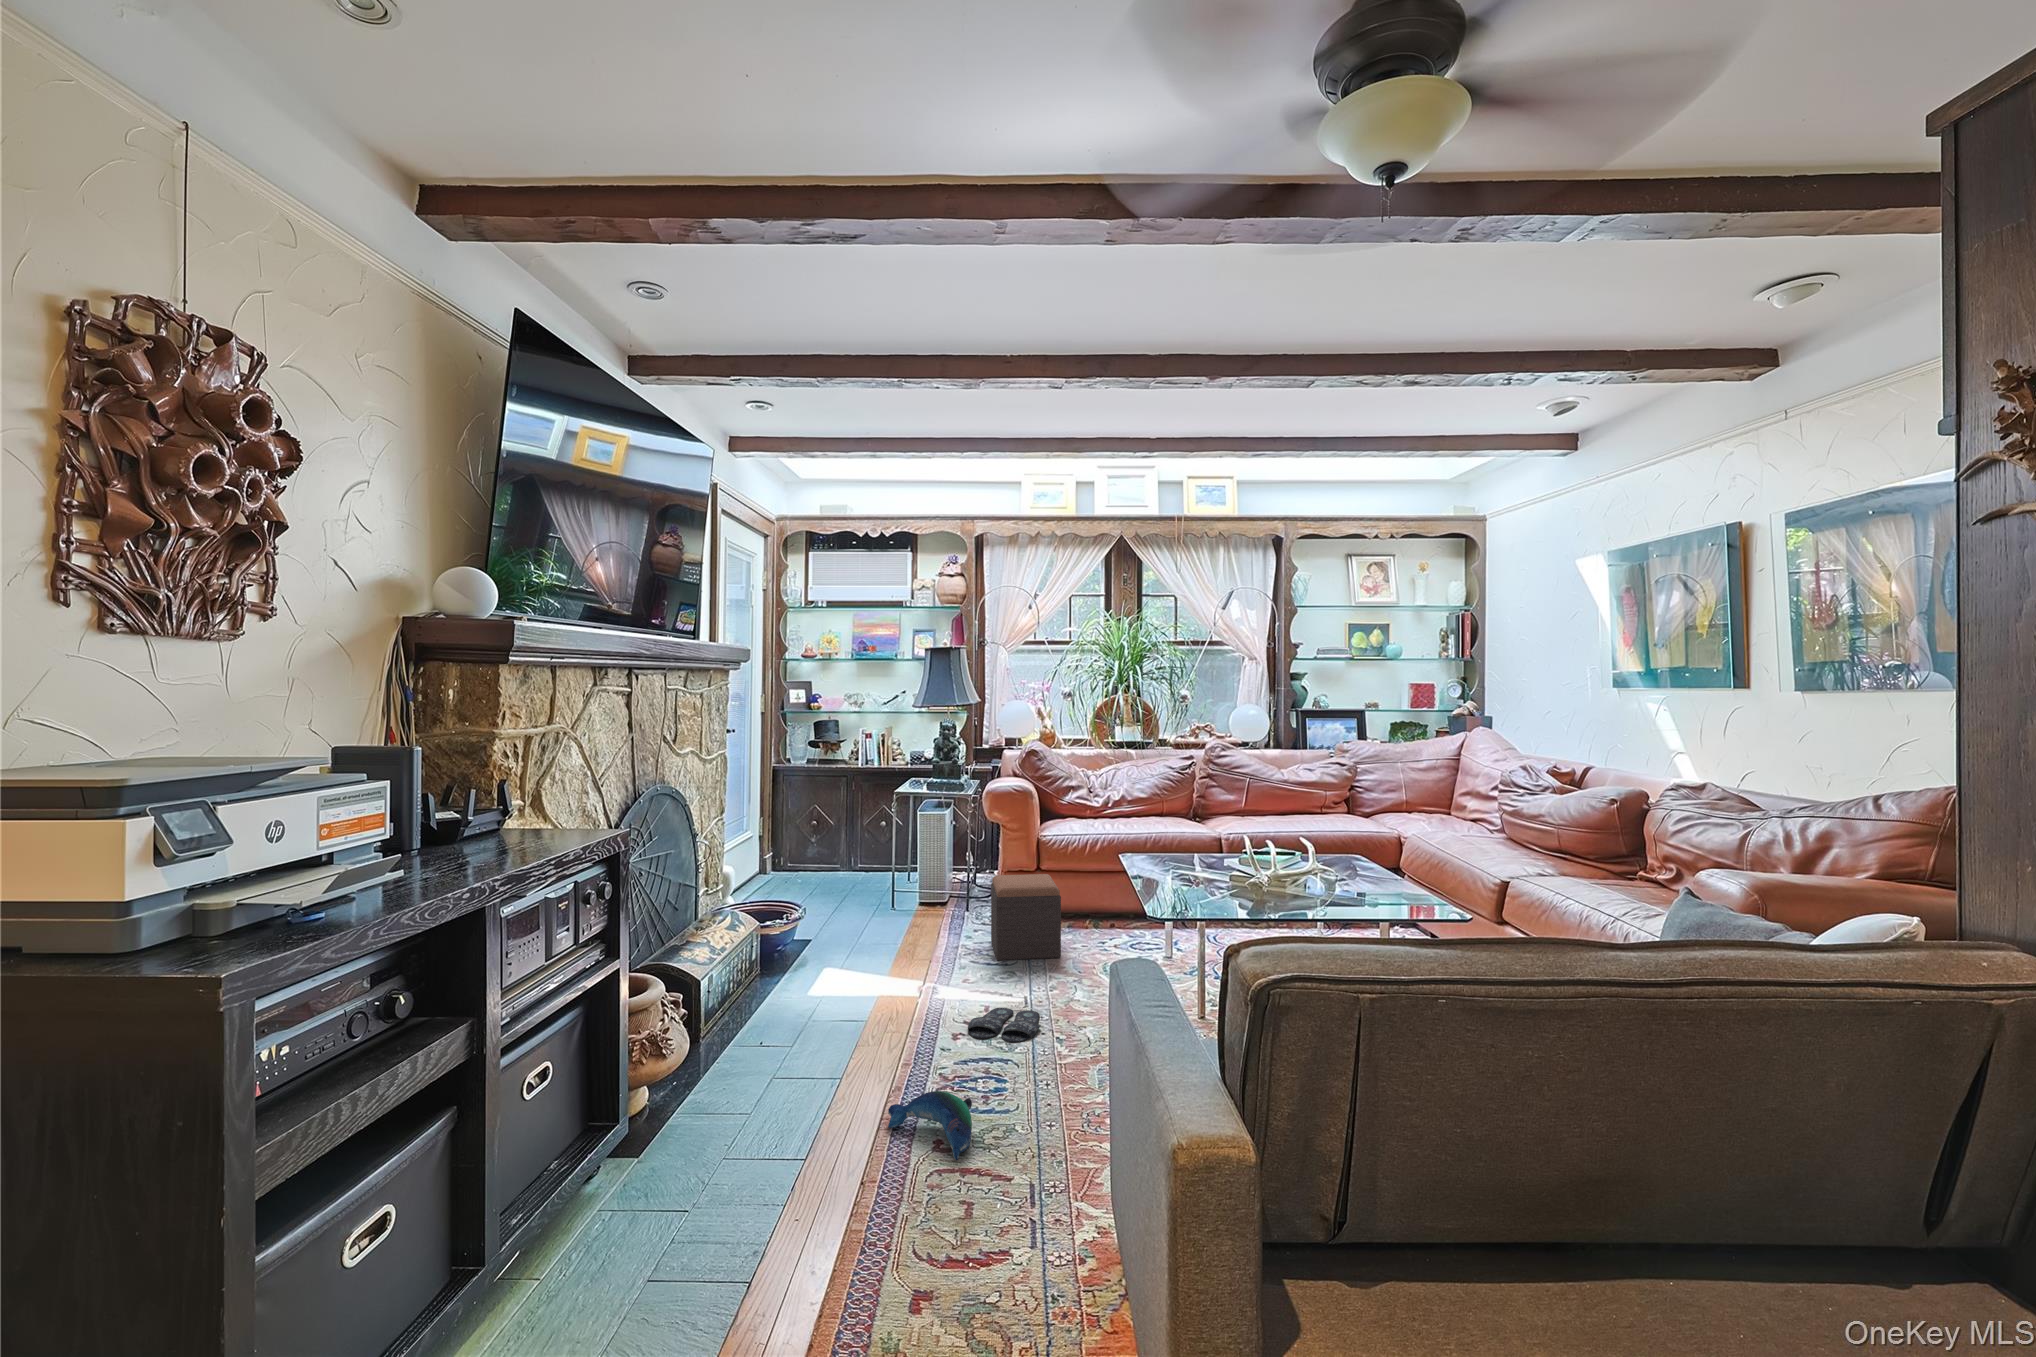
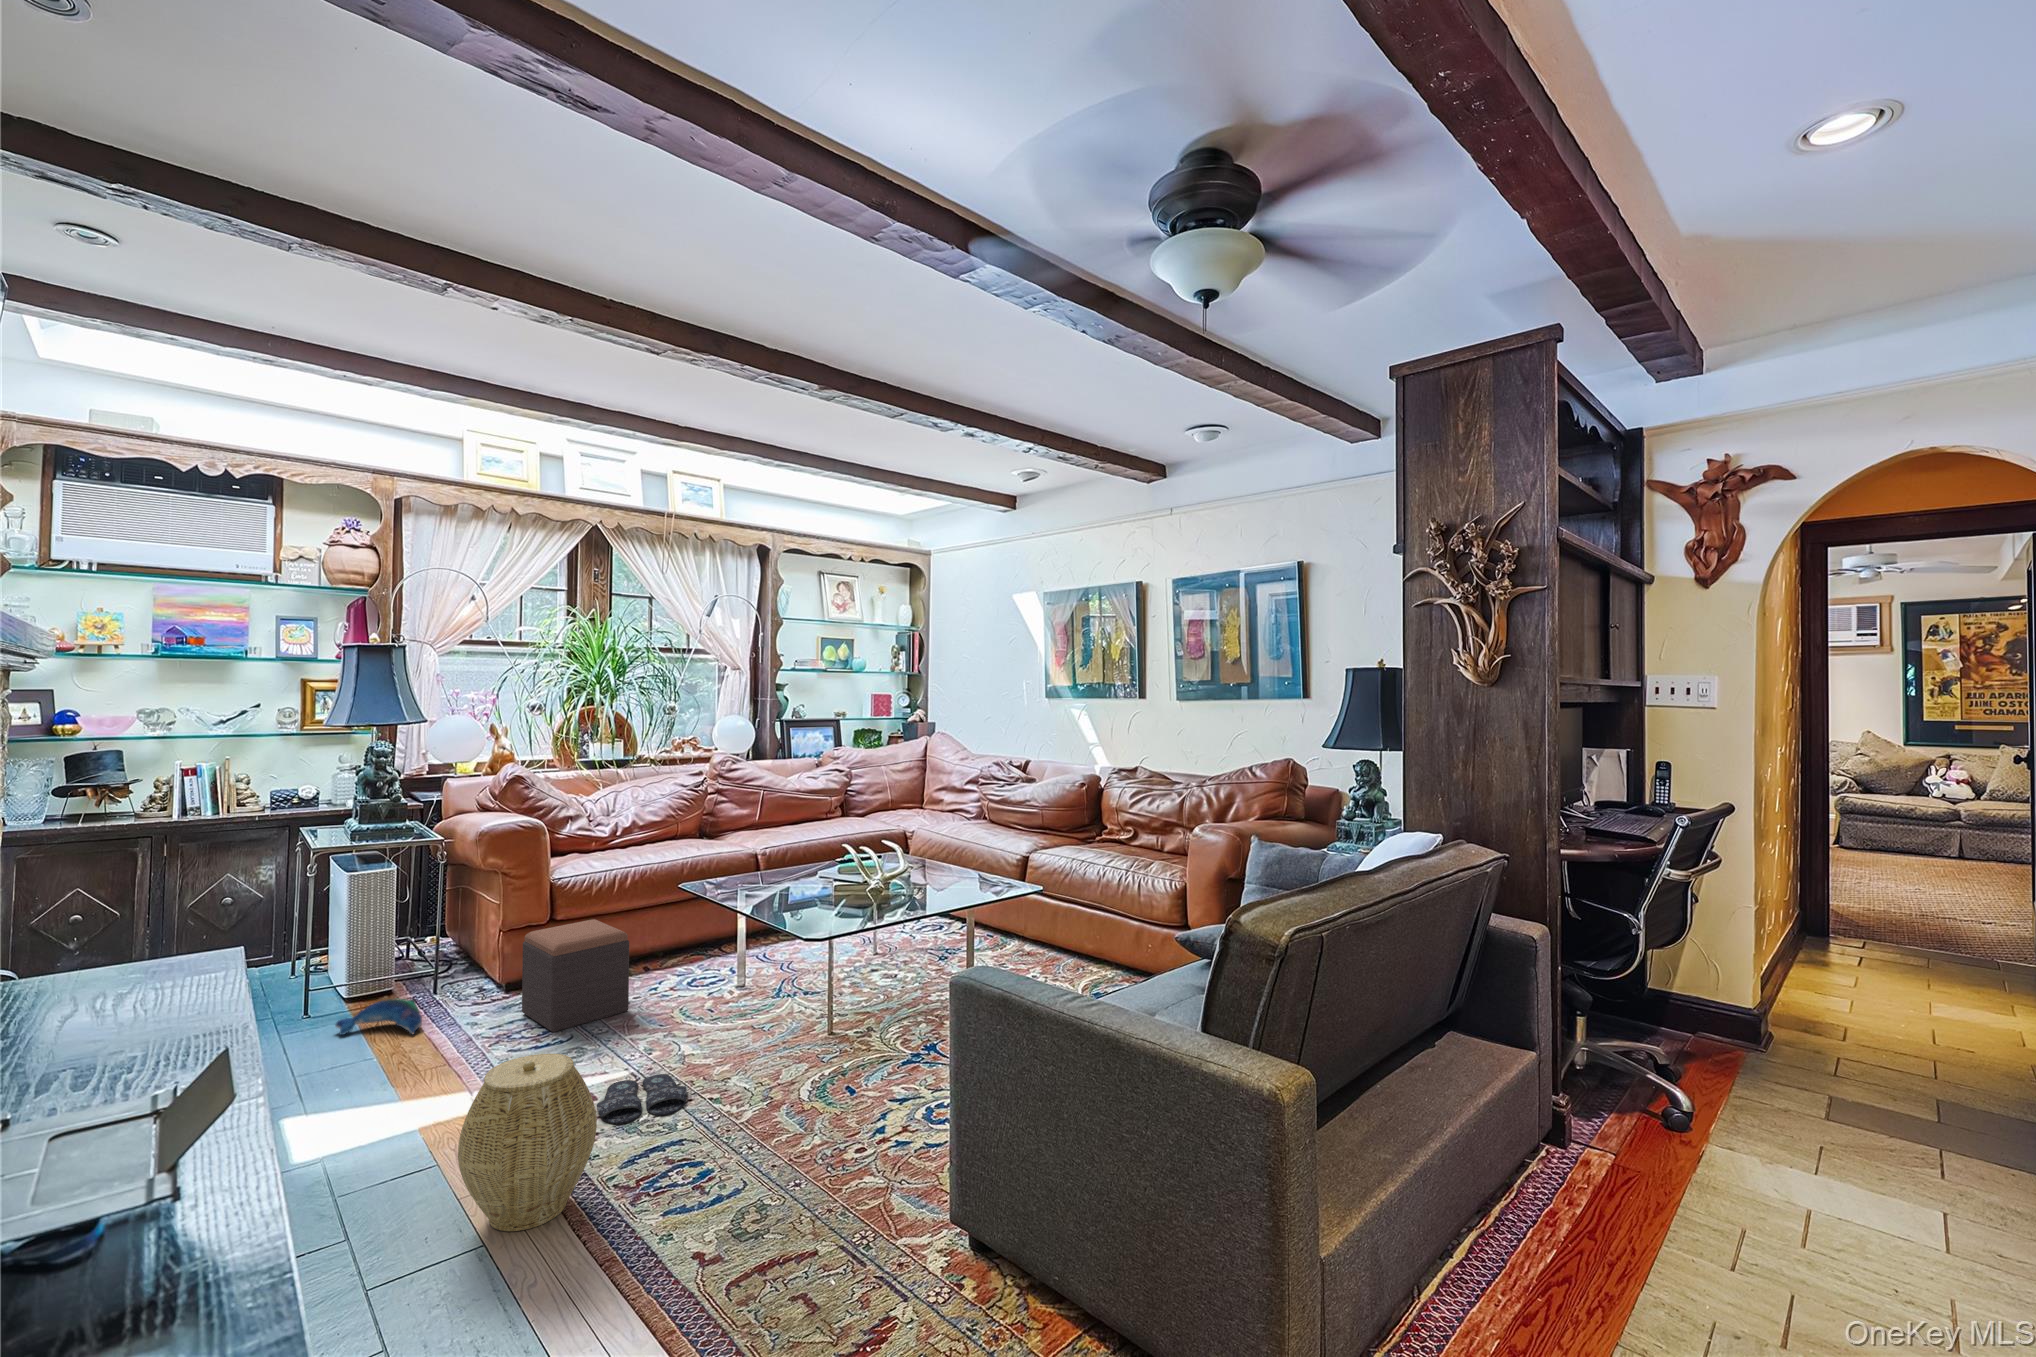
woven basket: none [825,957,920,1087] -> present [458,1054,597,1231]
plush toy: present [888,1091,972,1160] -> present [335,998,422,1035]

